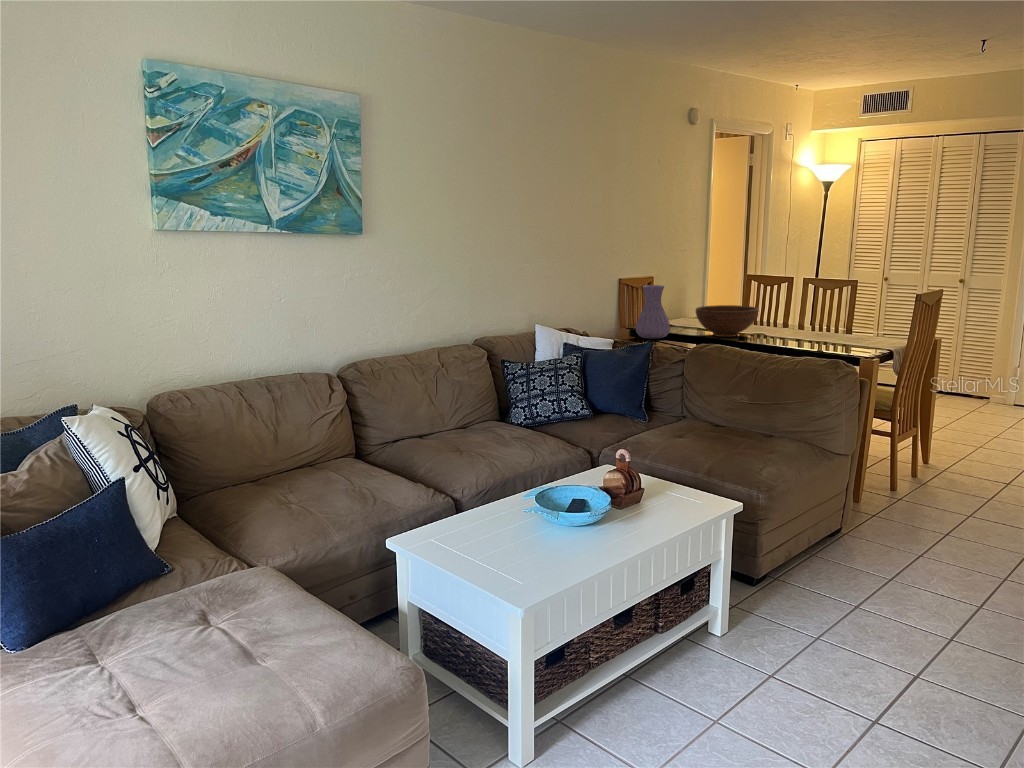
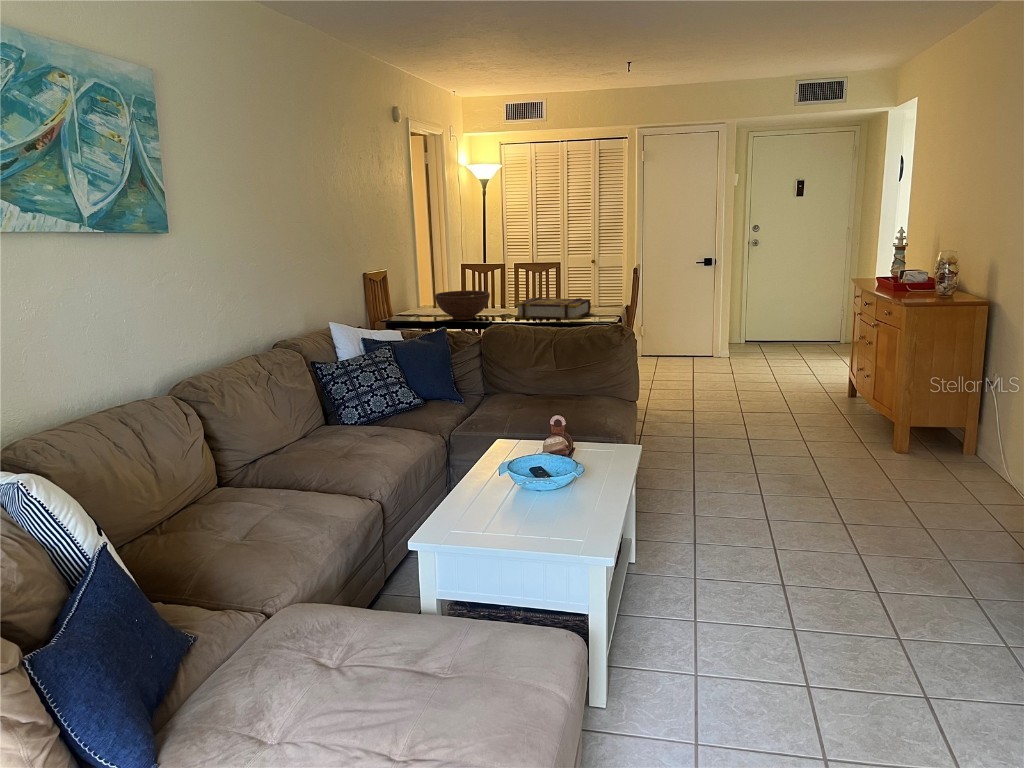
vase: present [636,285,670,339] -> none [390,276,423,327]
book: none [782,319,888,349] -> present [514,297,591,319]

